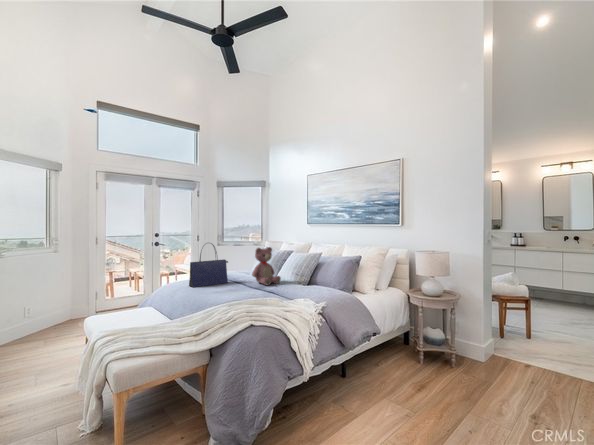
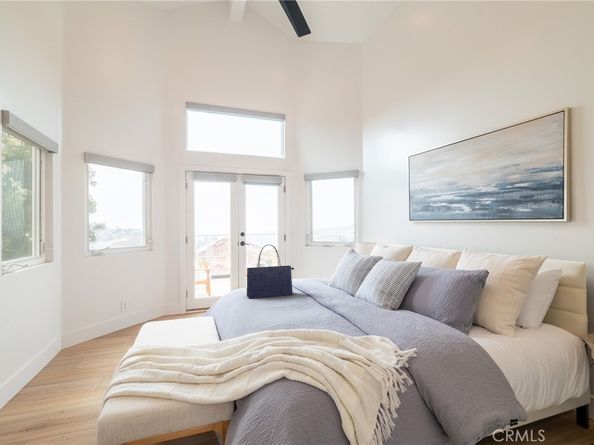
teddy bear: present [252,247,281,285] -> none [320,252,358,305]

